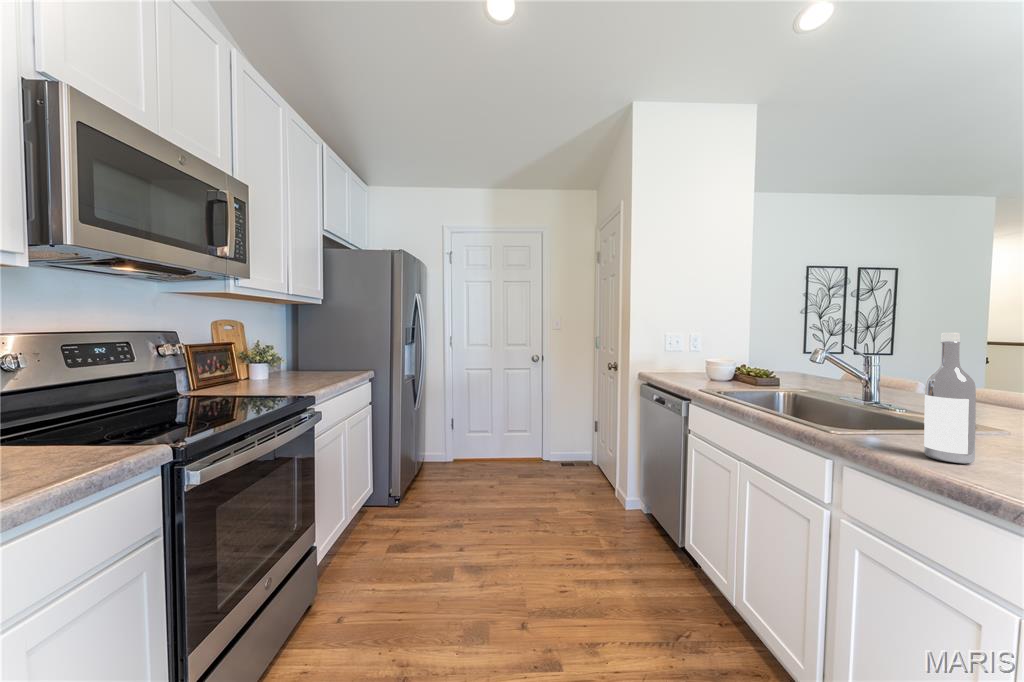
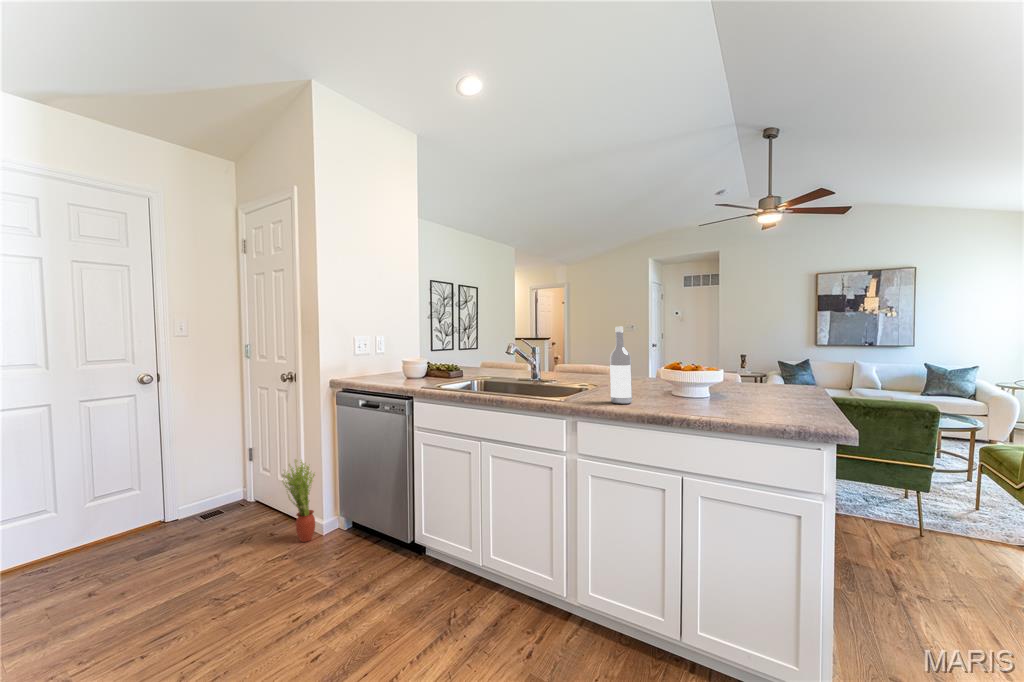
potted plant: none [596,435,620,507] -> present [282,460,315,542]

